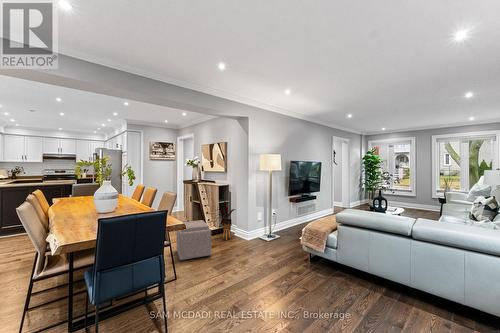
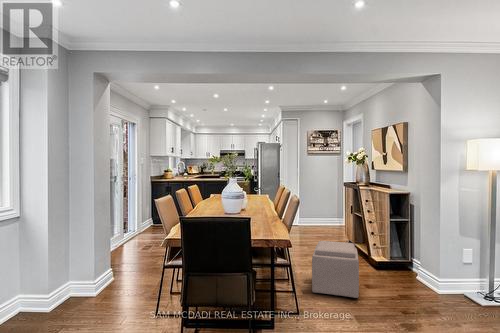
house plant: present [217,201,235,240] -> none [374,218,419,282]

